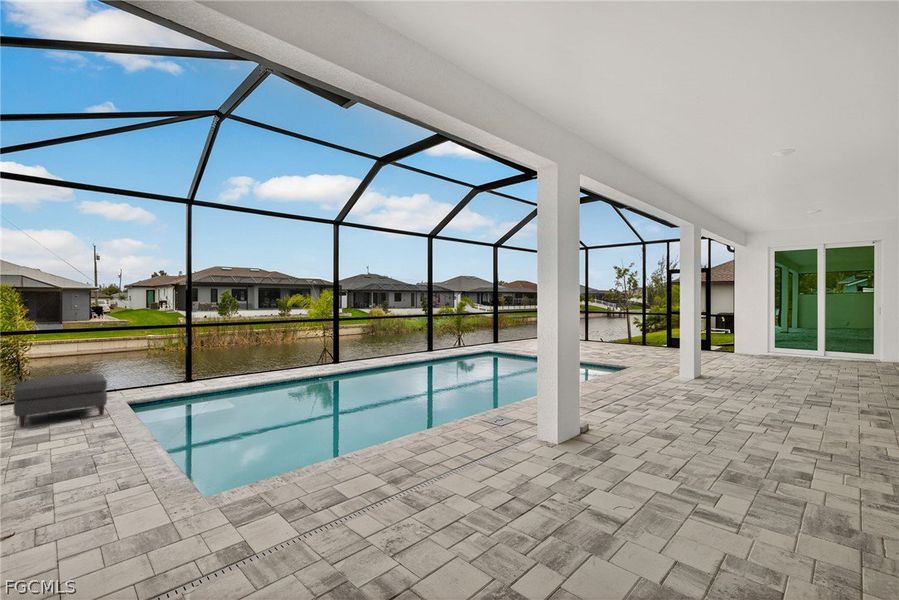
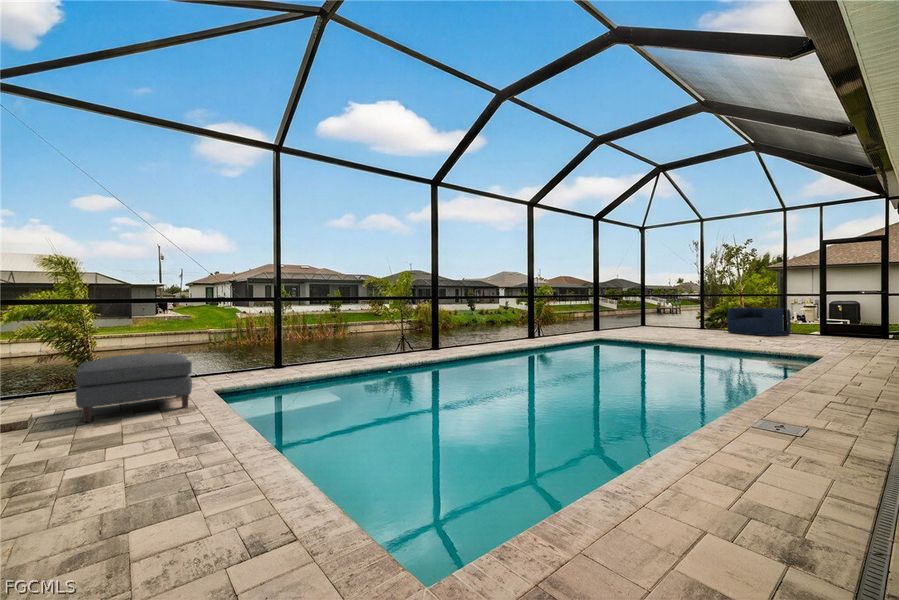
armchair: none [609,323,656,348] -> present [727,308,791,336]

